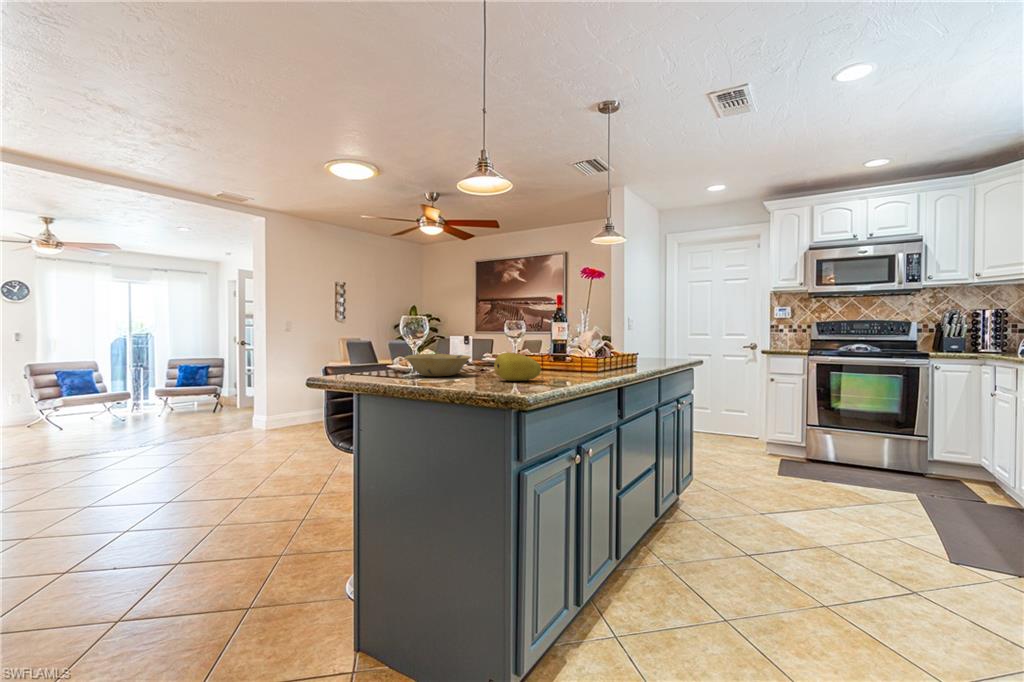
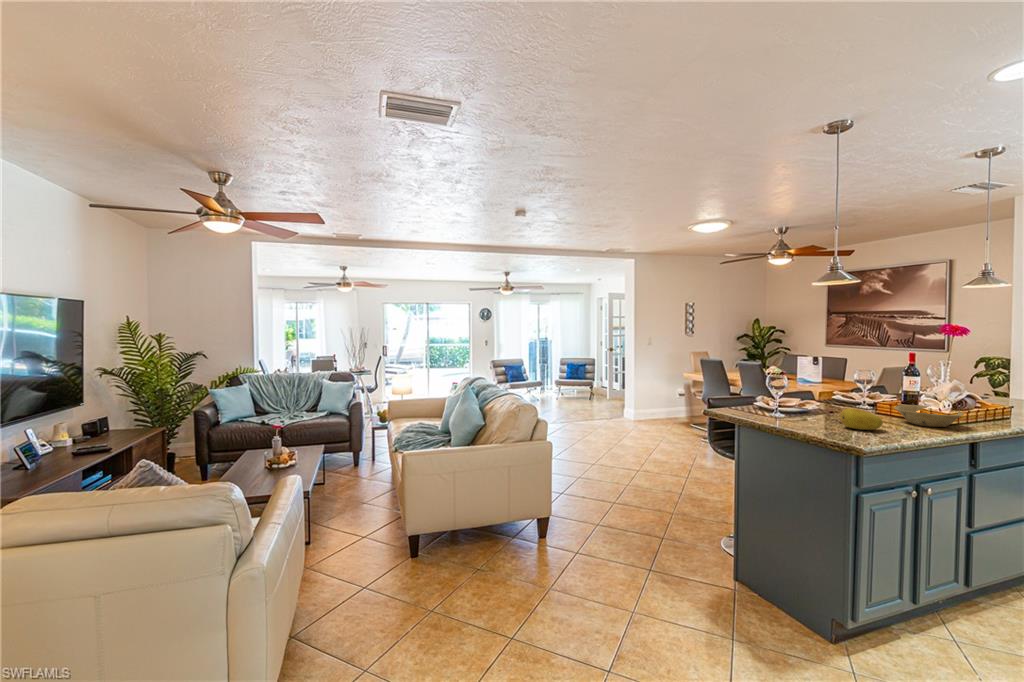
bowl: present [404,354,471,376] -> present [895,405,964,427]

